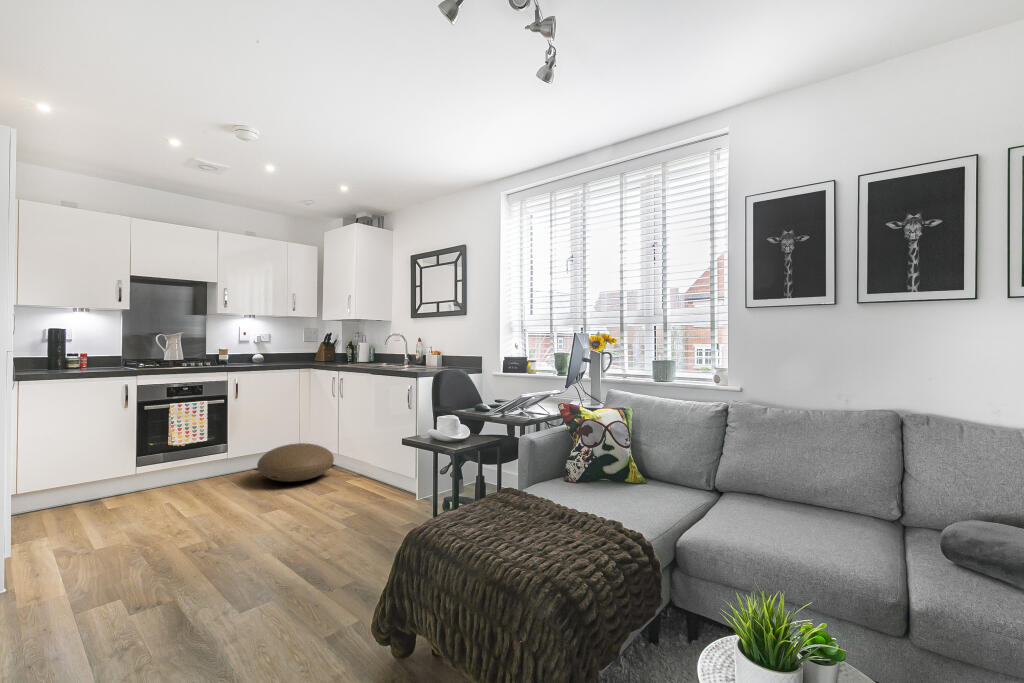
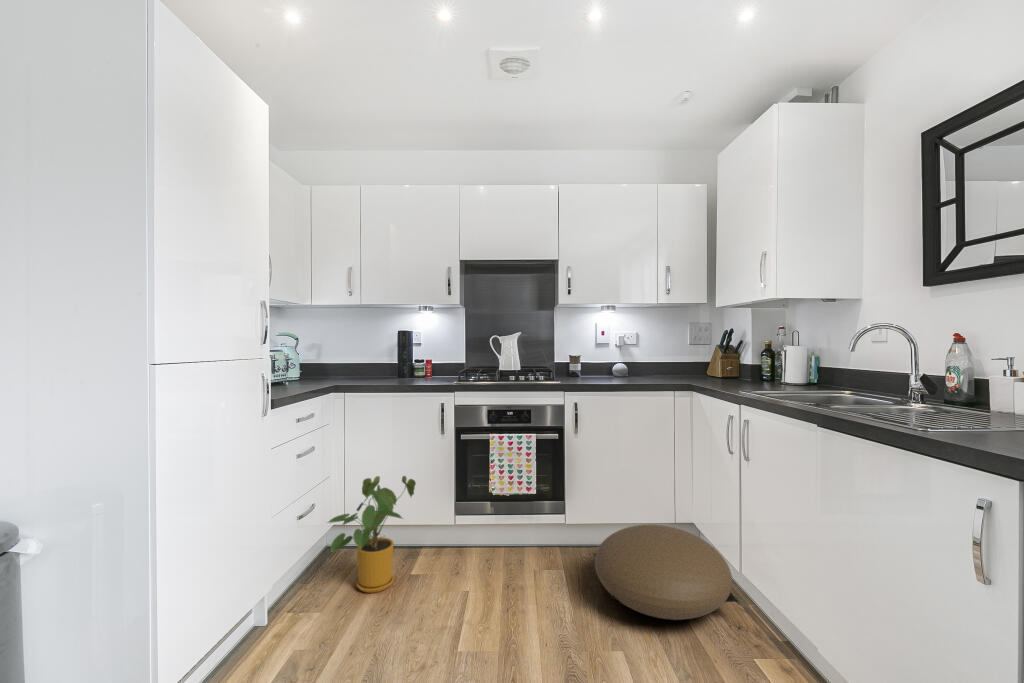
house plant: none [46,440,117,522] -> present [328,476,416,593]

